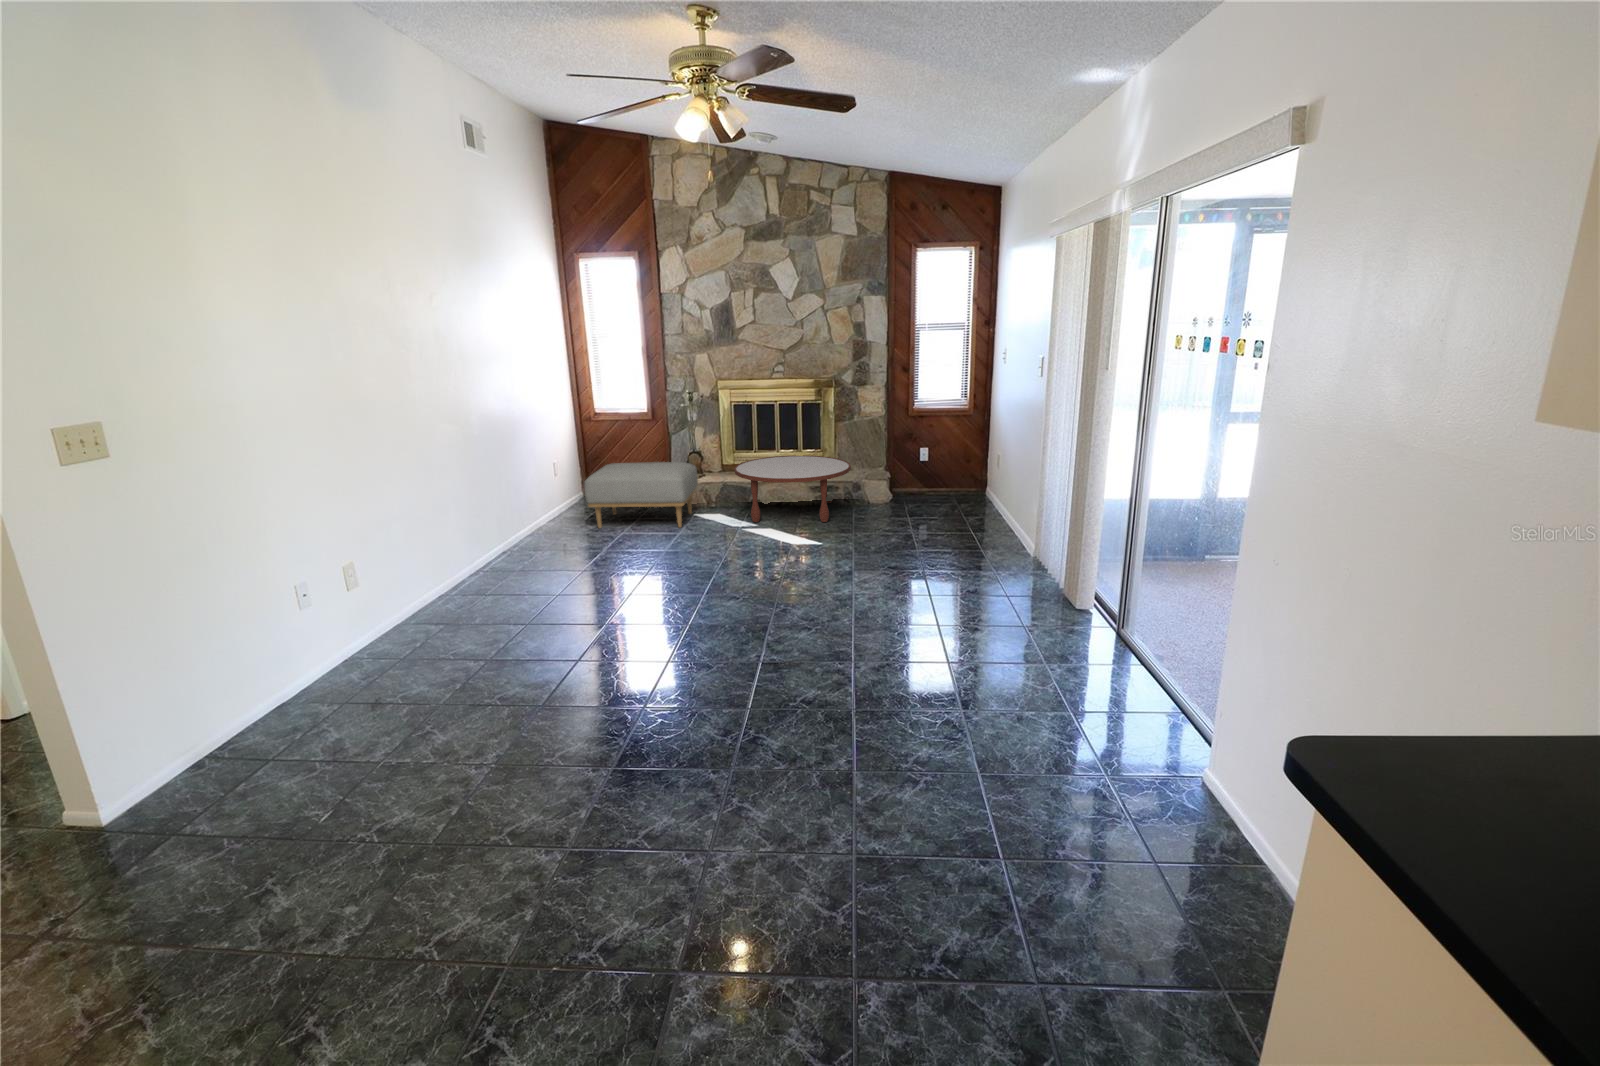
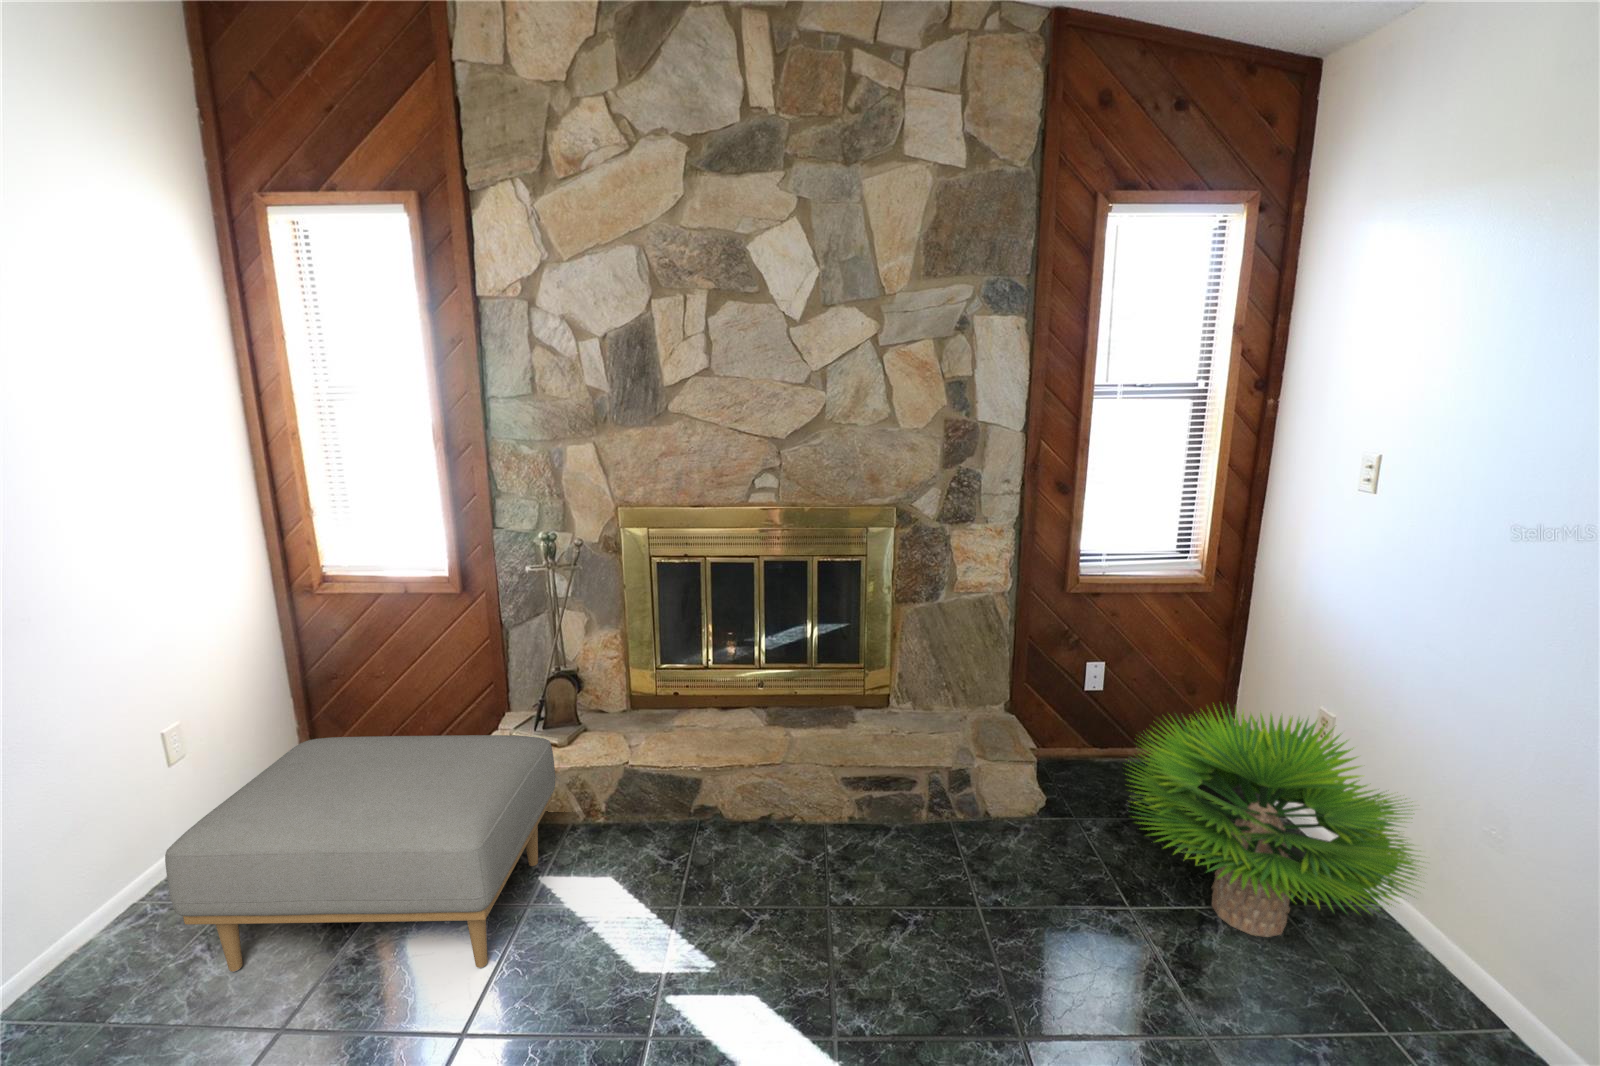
potted plant: none [904,444,1001,523] -> present [1129,708,1418,937]
coffee table: present [734,455,851,522] -> none [652,681,963,929]

